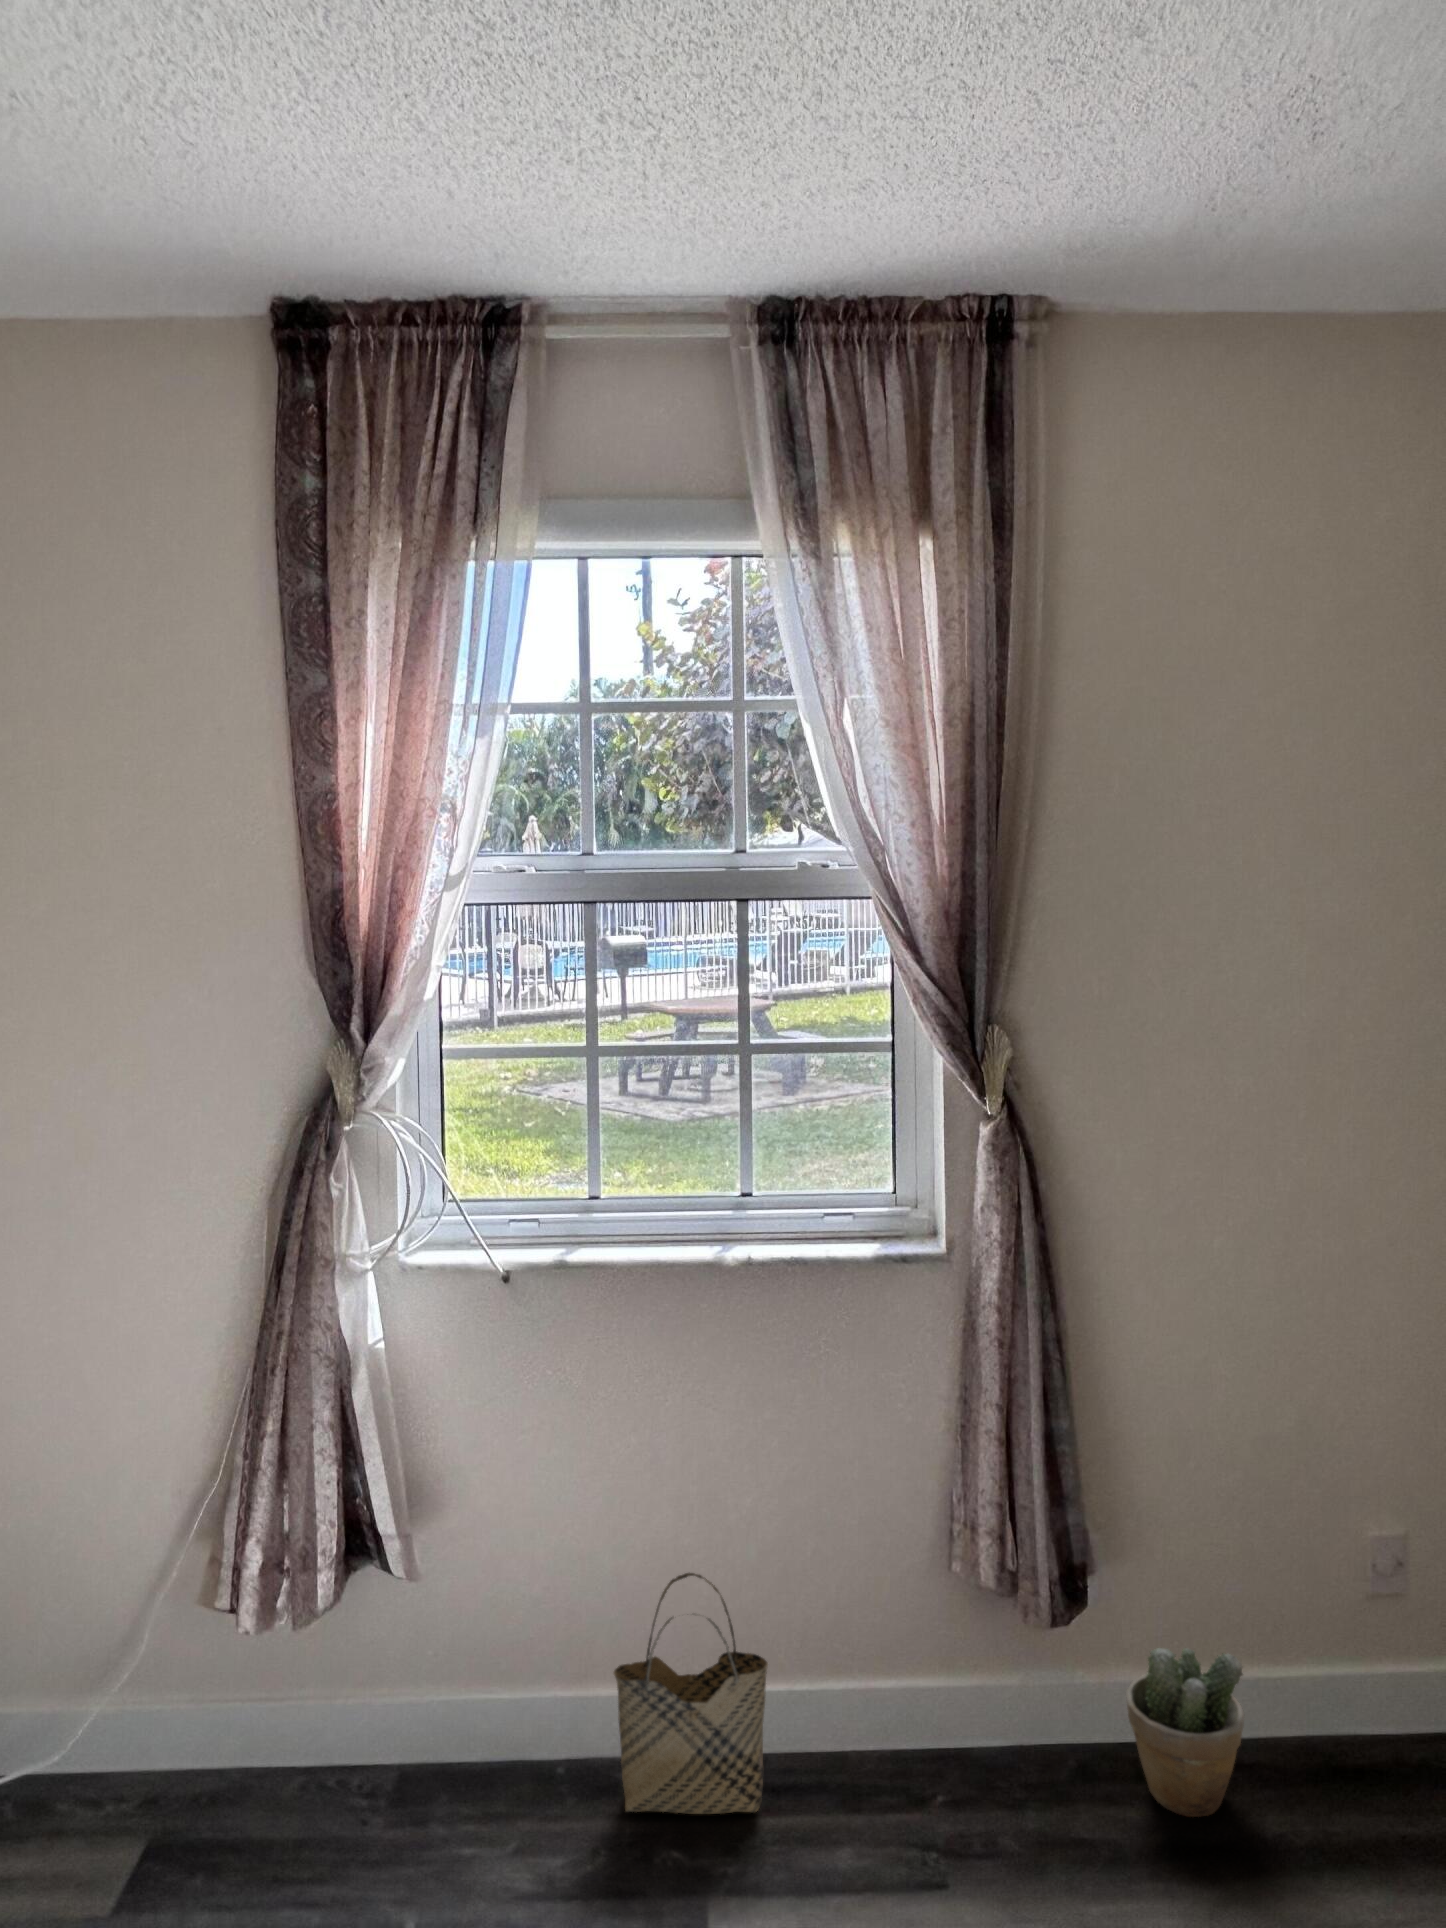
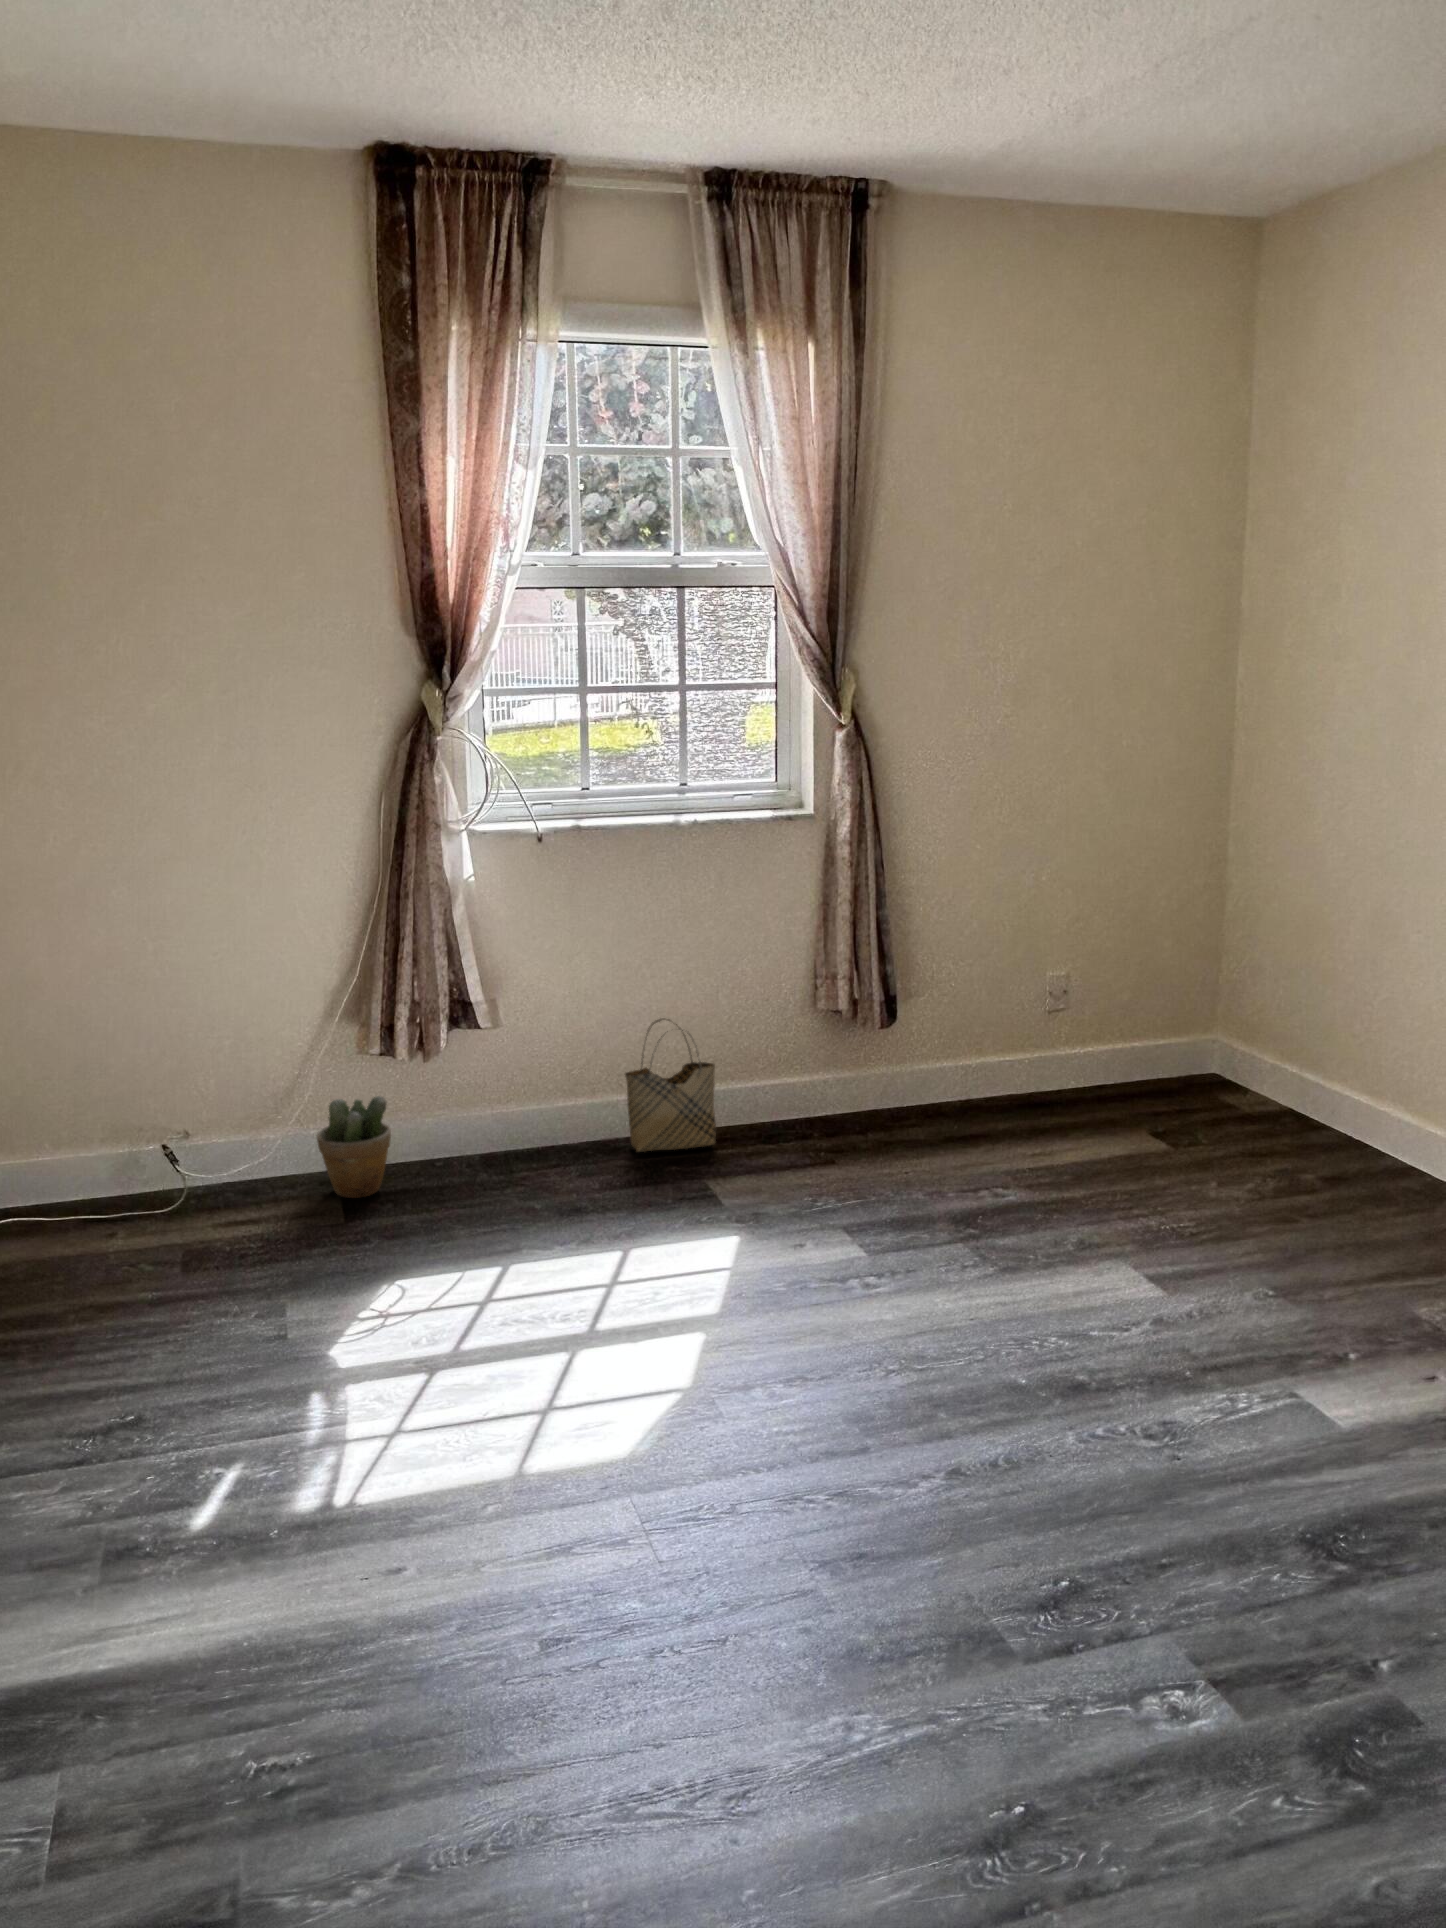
potted plant: present [1126,1648,1244,1817] -> present [317,1096,391,1198]

